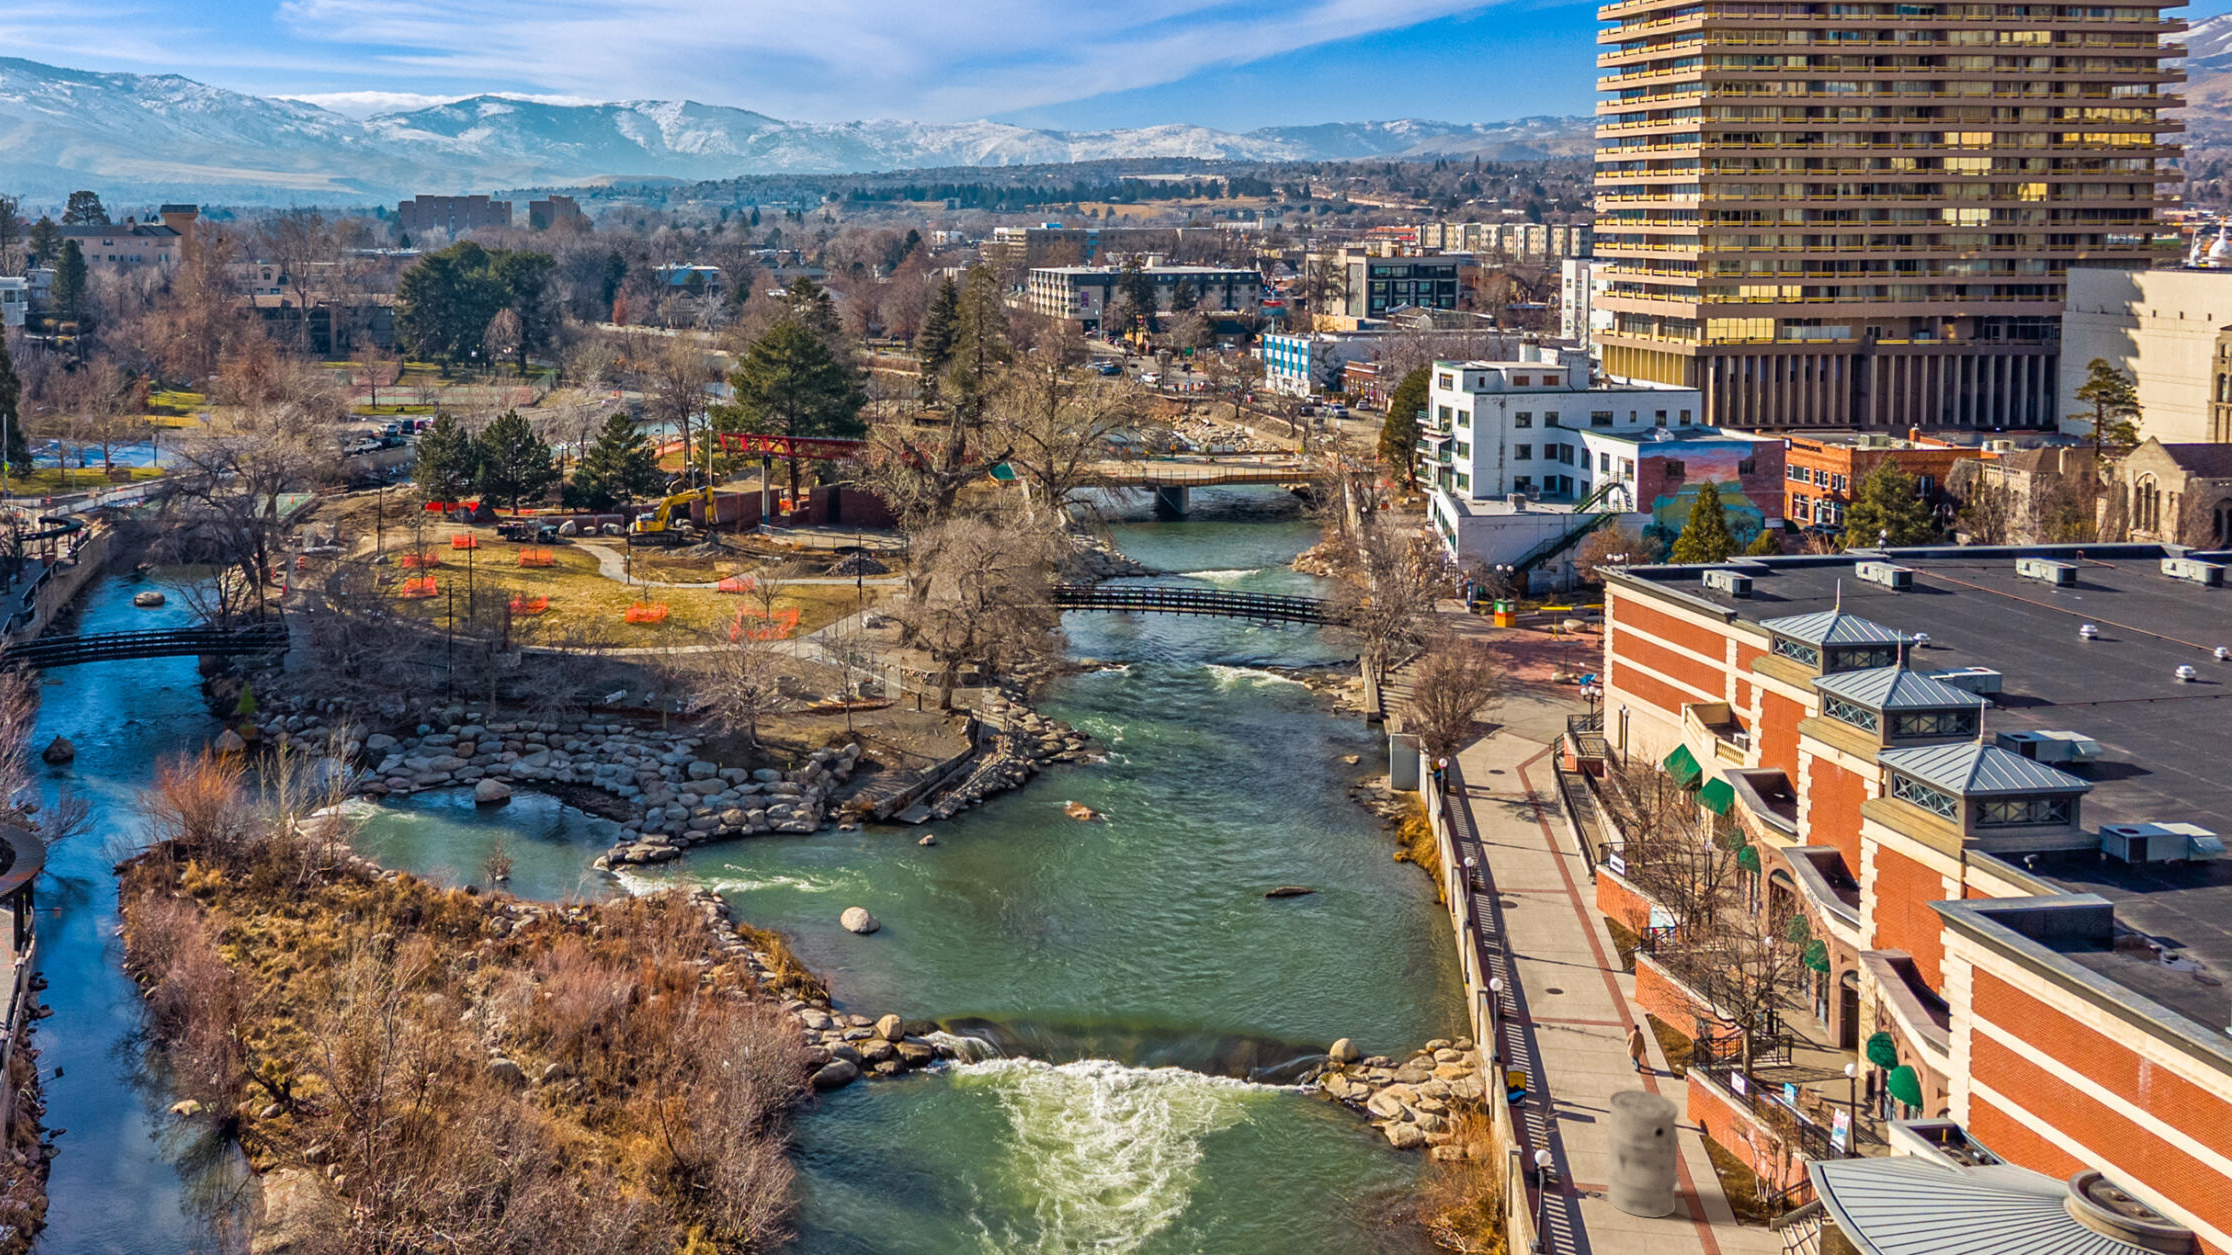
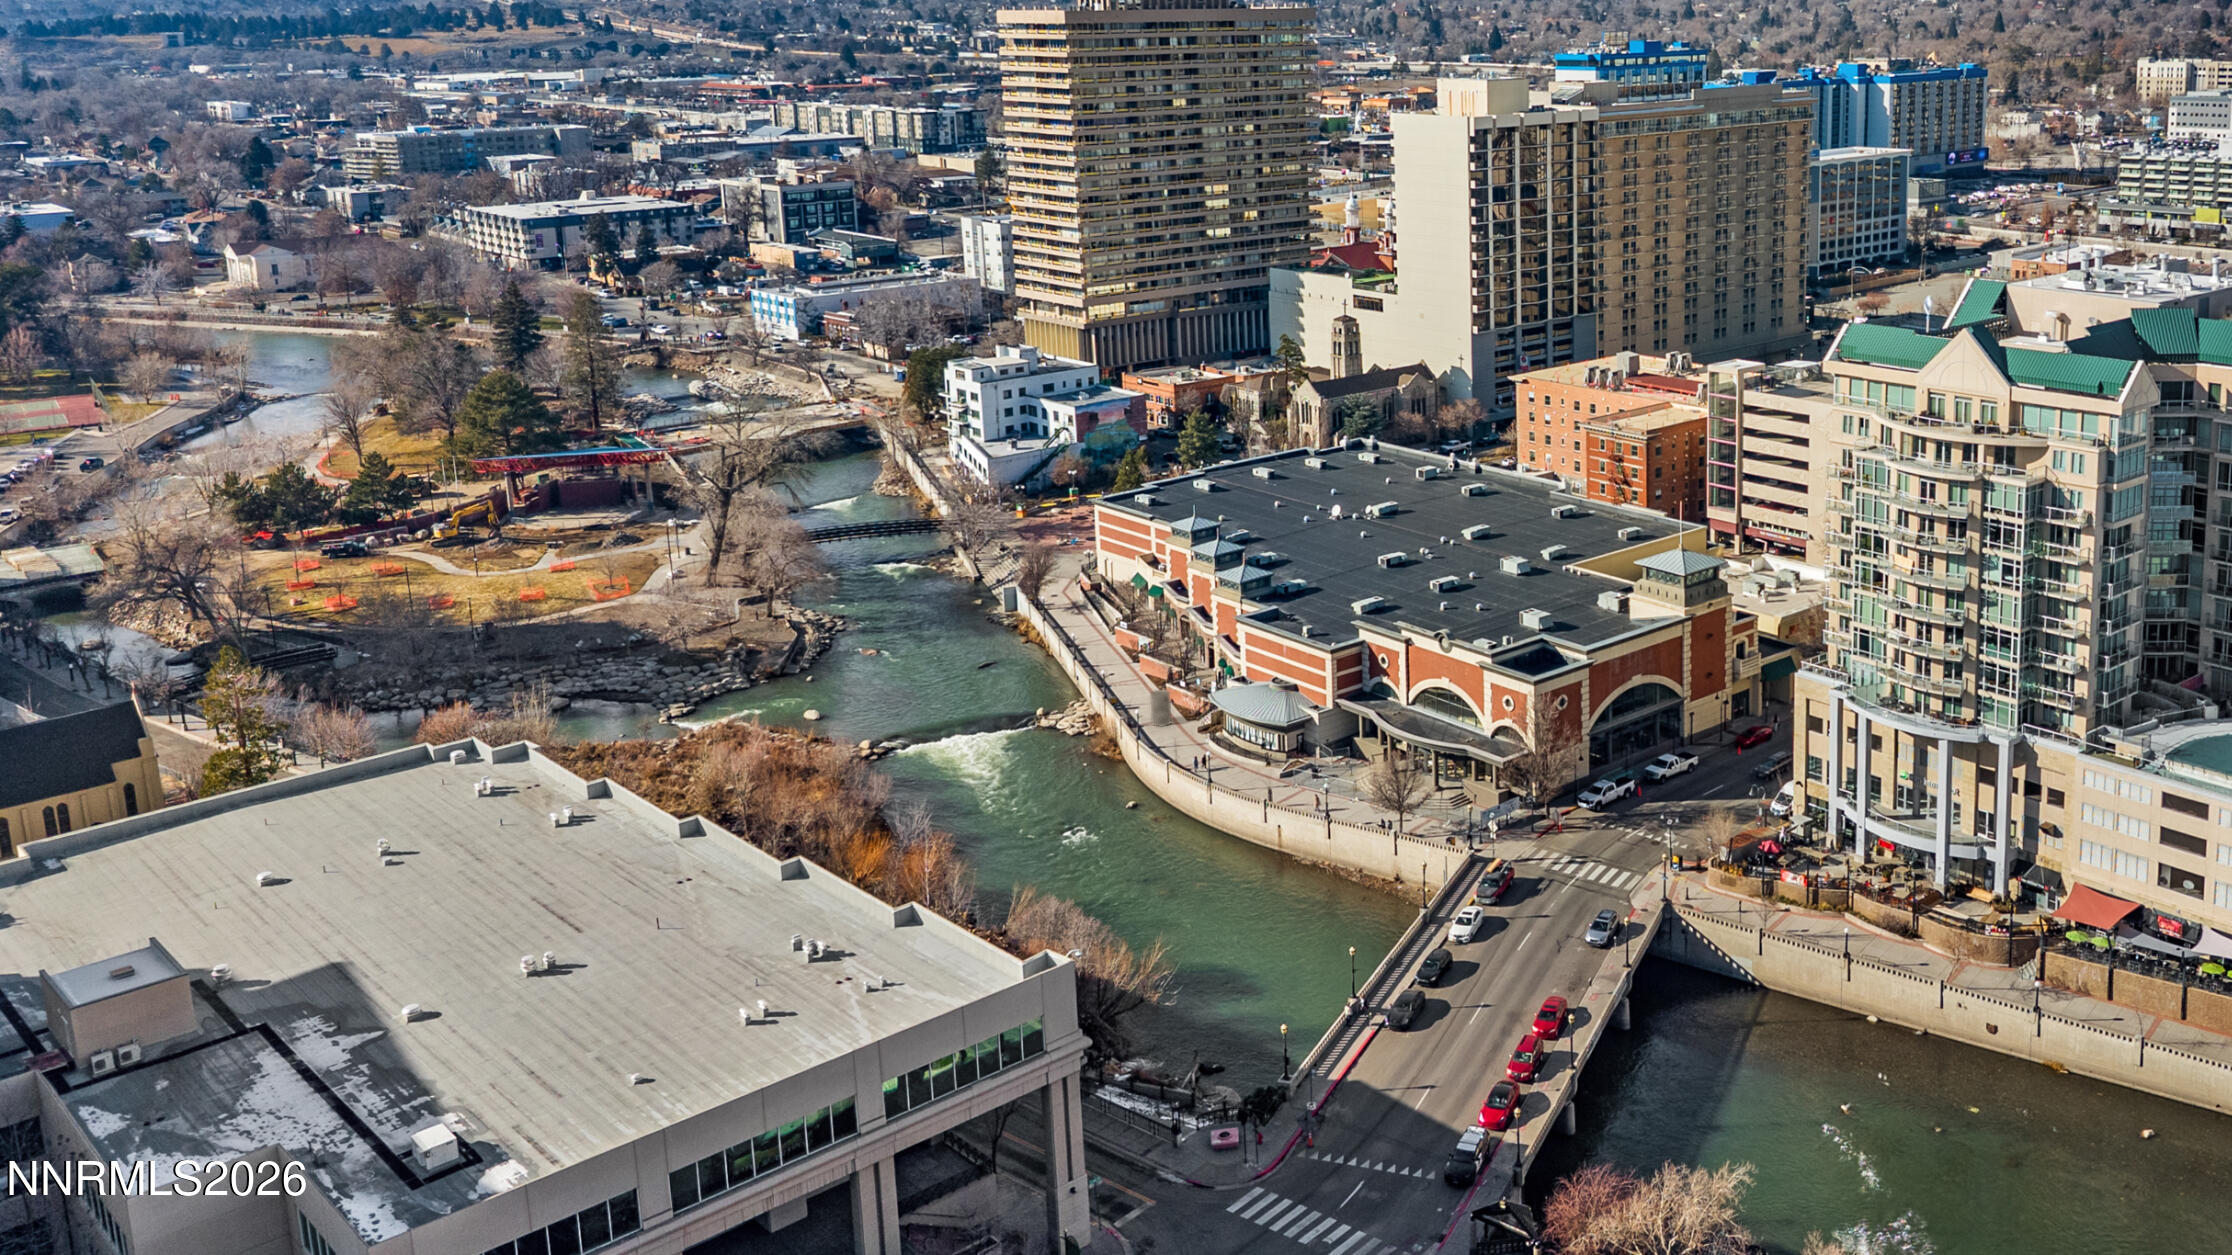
potted tree: present [238,682,257,740] -> none [361,666,376,700]

